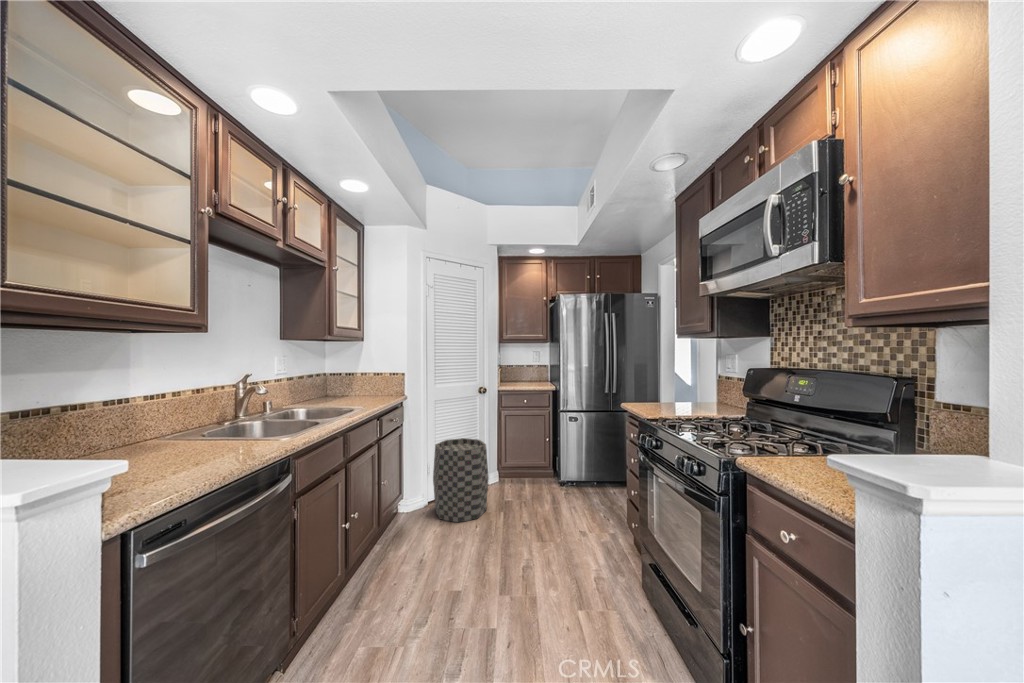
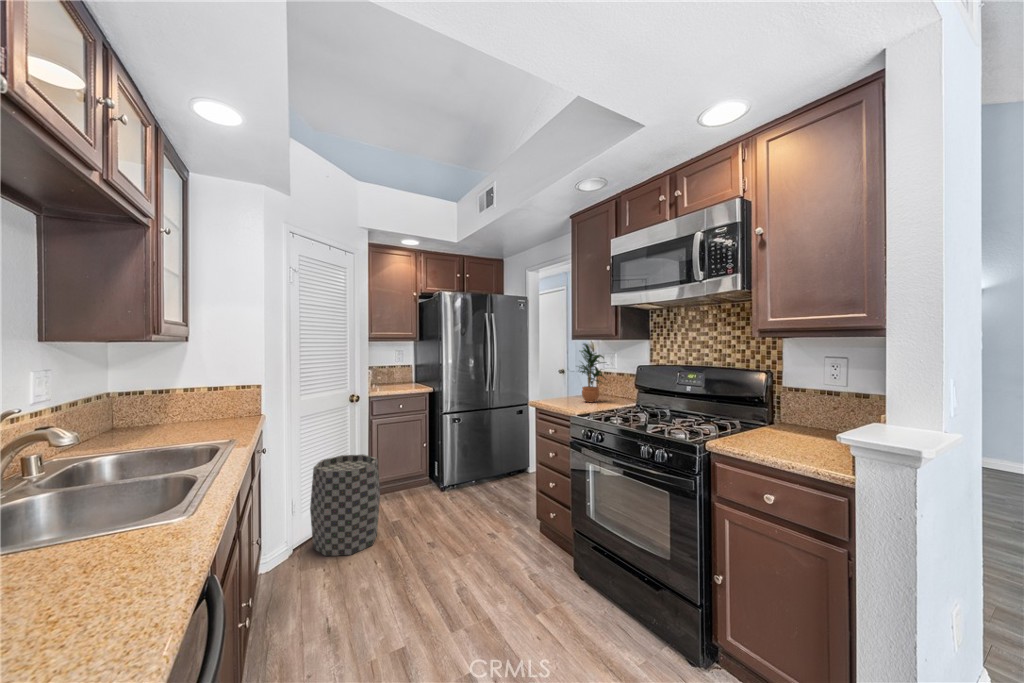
potted plant: none [675,341,718,409] -> present [579,344,606,402]

